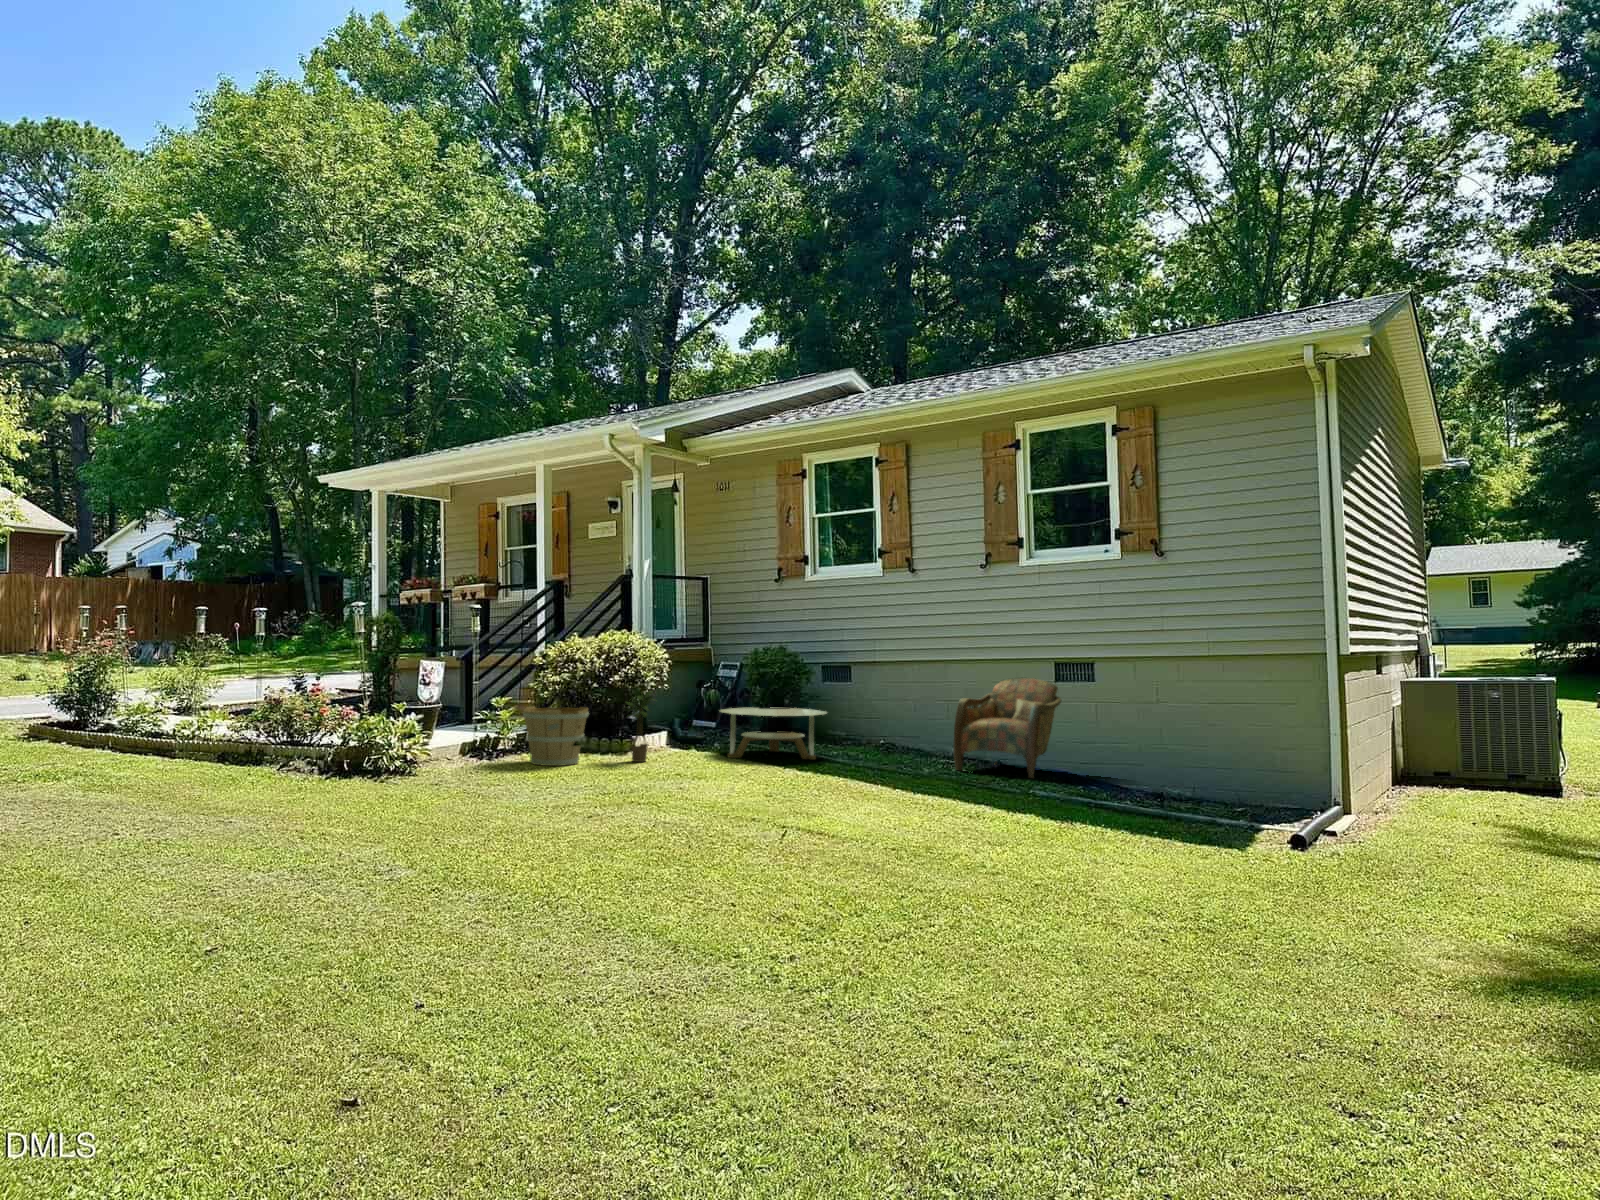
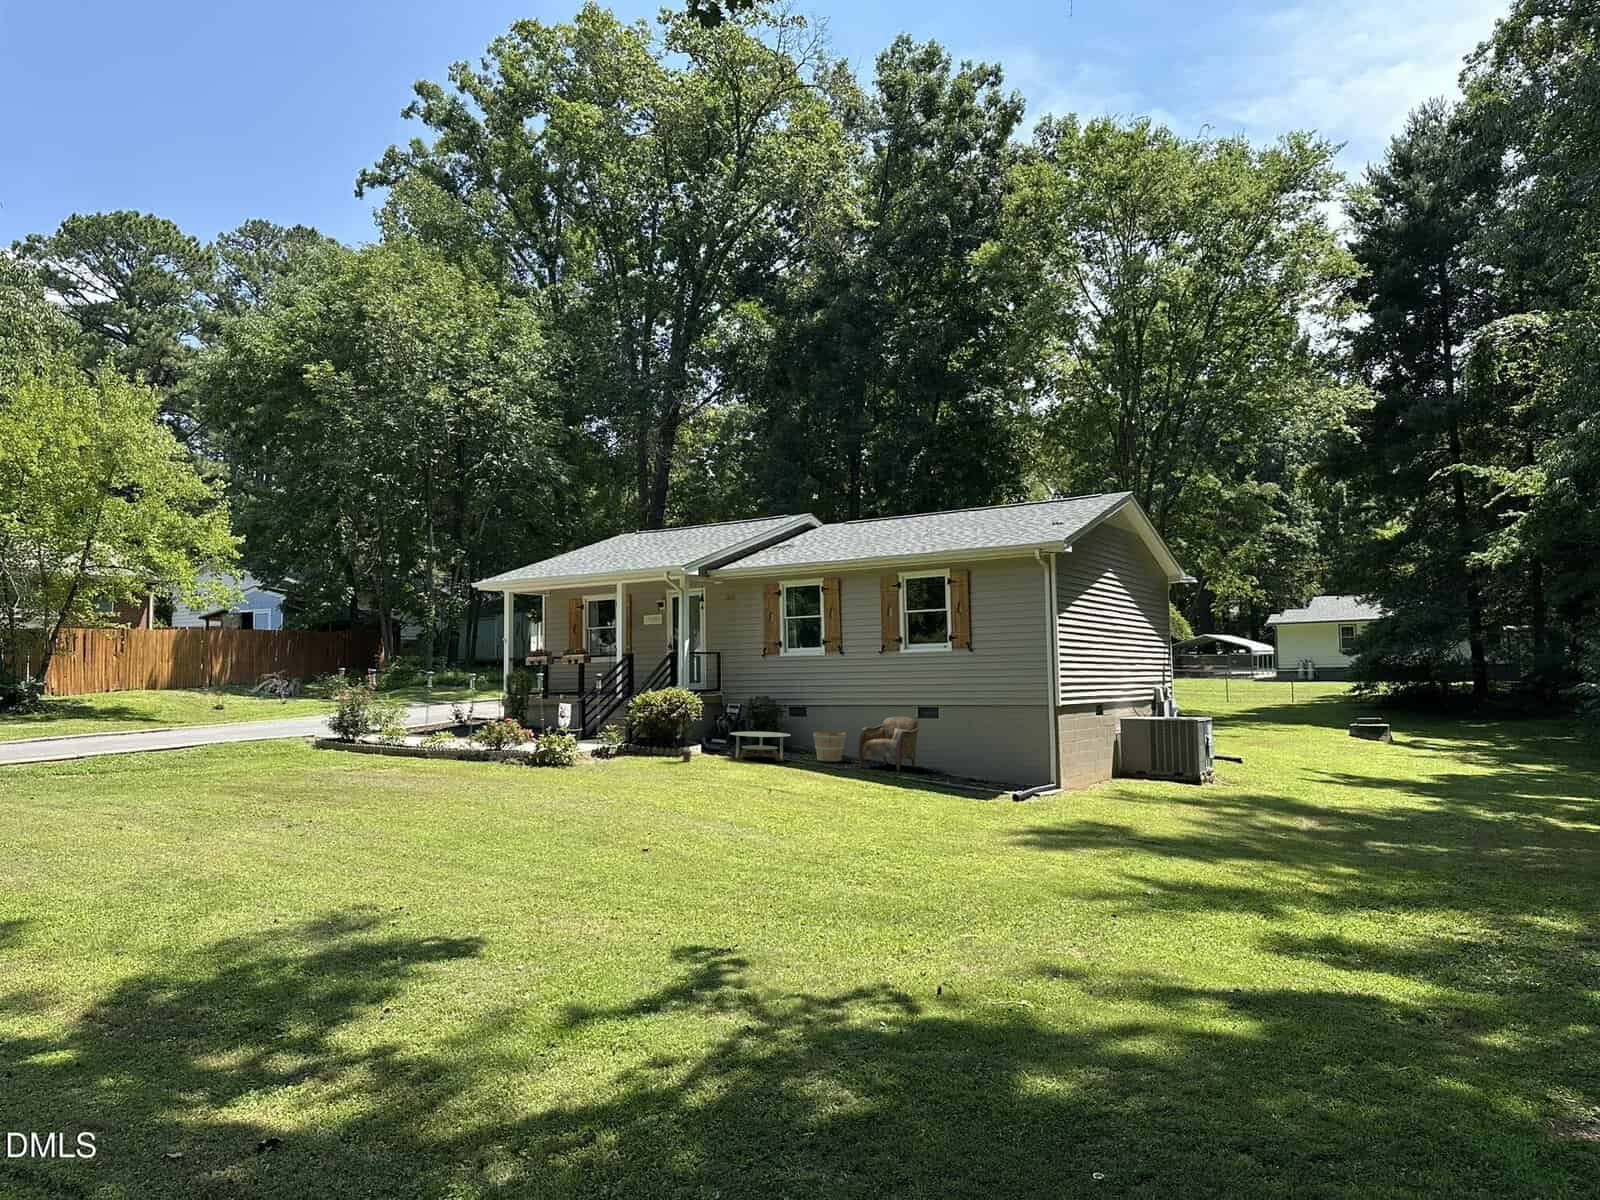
wooden bucket: present [523,707,589,766] -> present [813,731,846,762]

